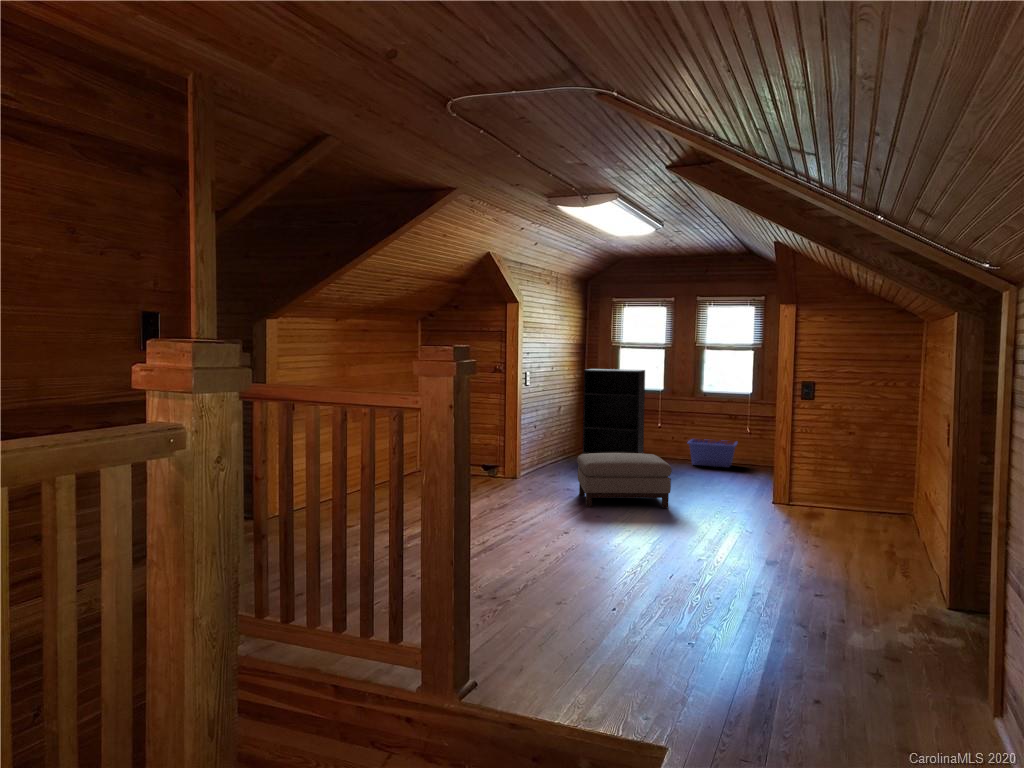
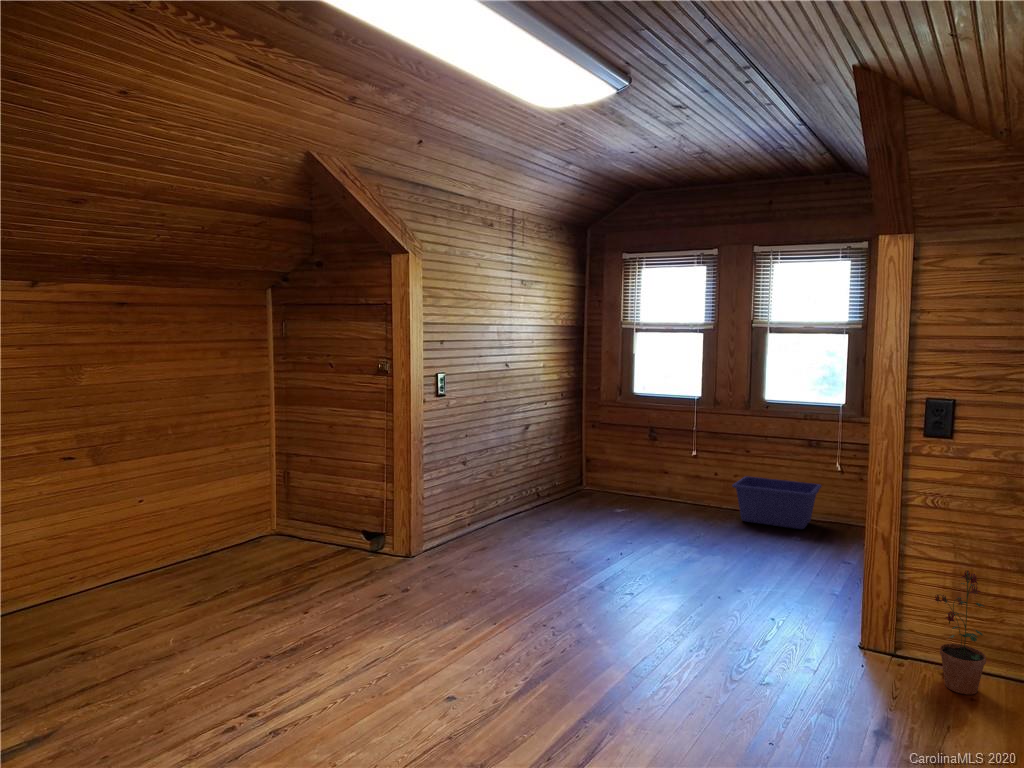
bookshelf: present [583,369,645,454] -> none [568,364,669,516]
ottoman: present [577,453,672,508] -> none [465,525,639,652]
potted plant: none [806,460,829,515] -> present [935,570,986,695]

